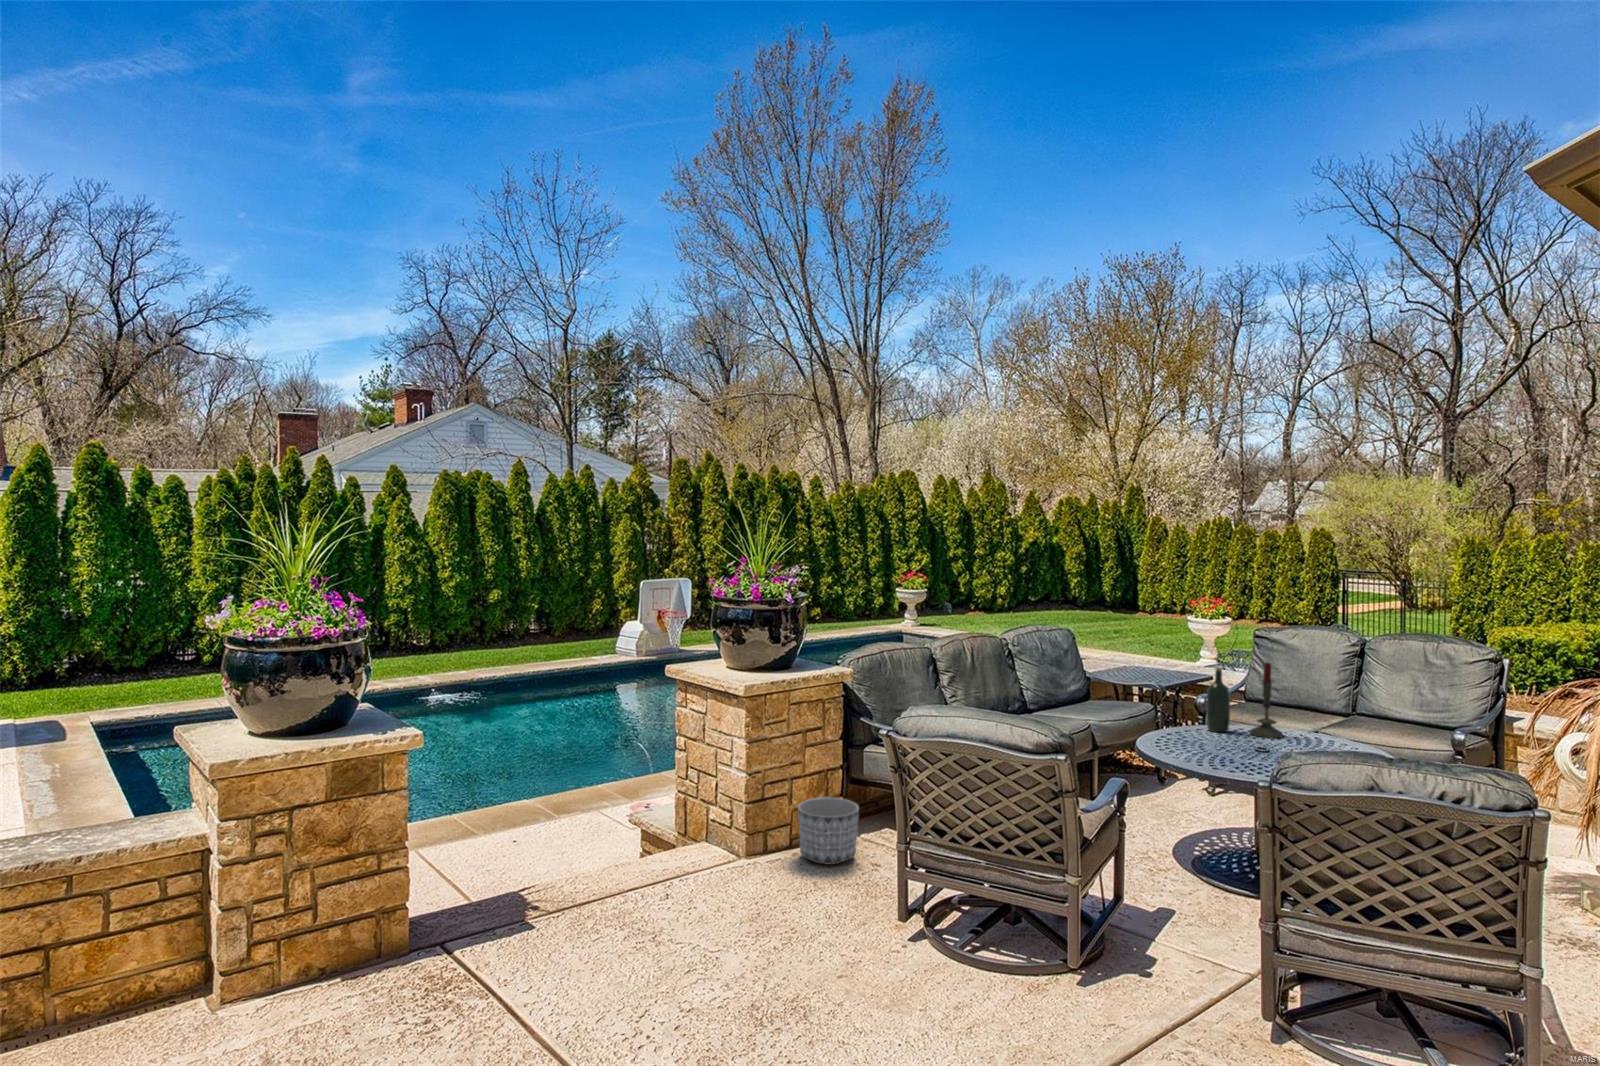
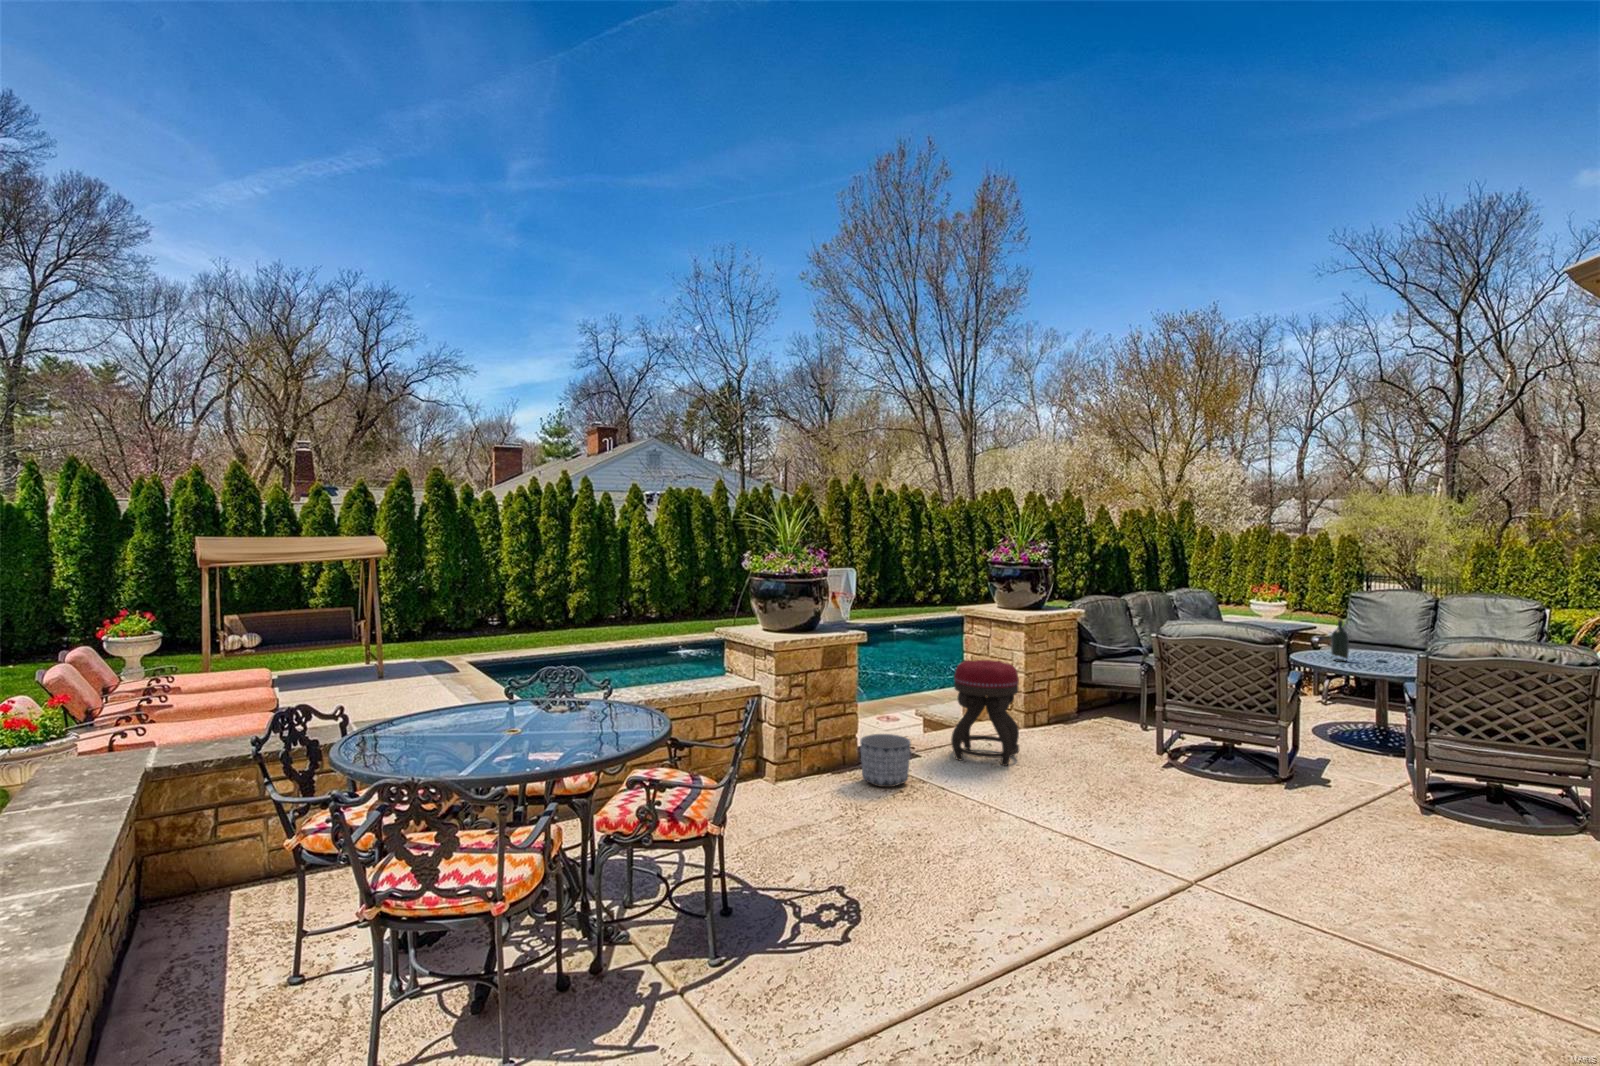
candle: present [1250,663,1283,738] -> none [1363,614,1387,665]
ottoman: none [528,757,660,948] -> present [951,660,1019,766]
planter: present [798,797,859,865] -> present [860,734,911,787]

